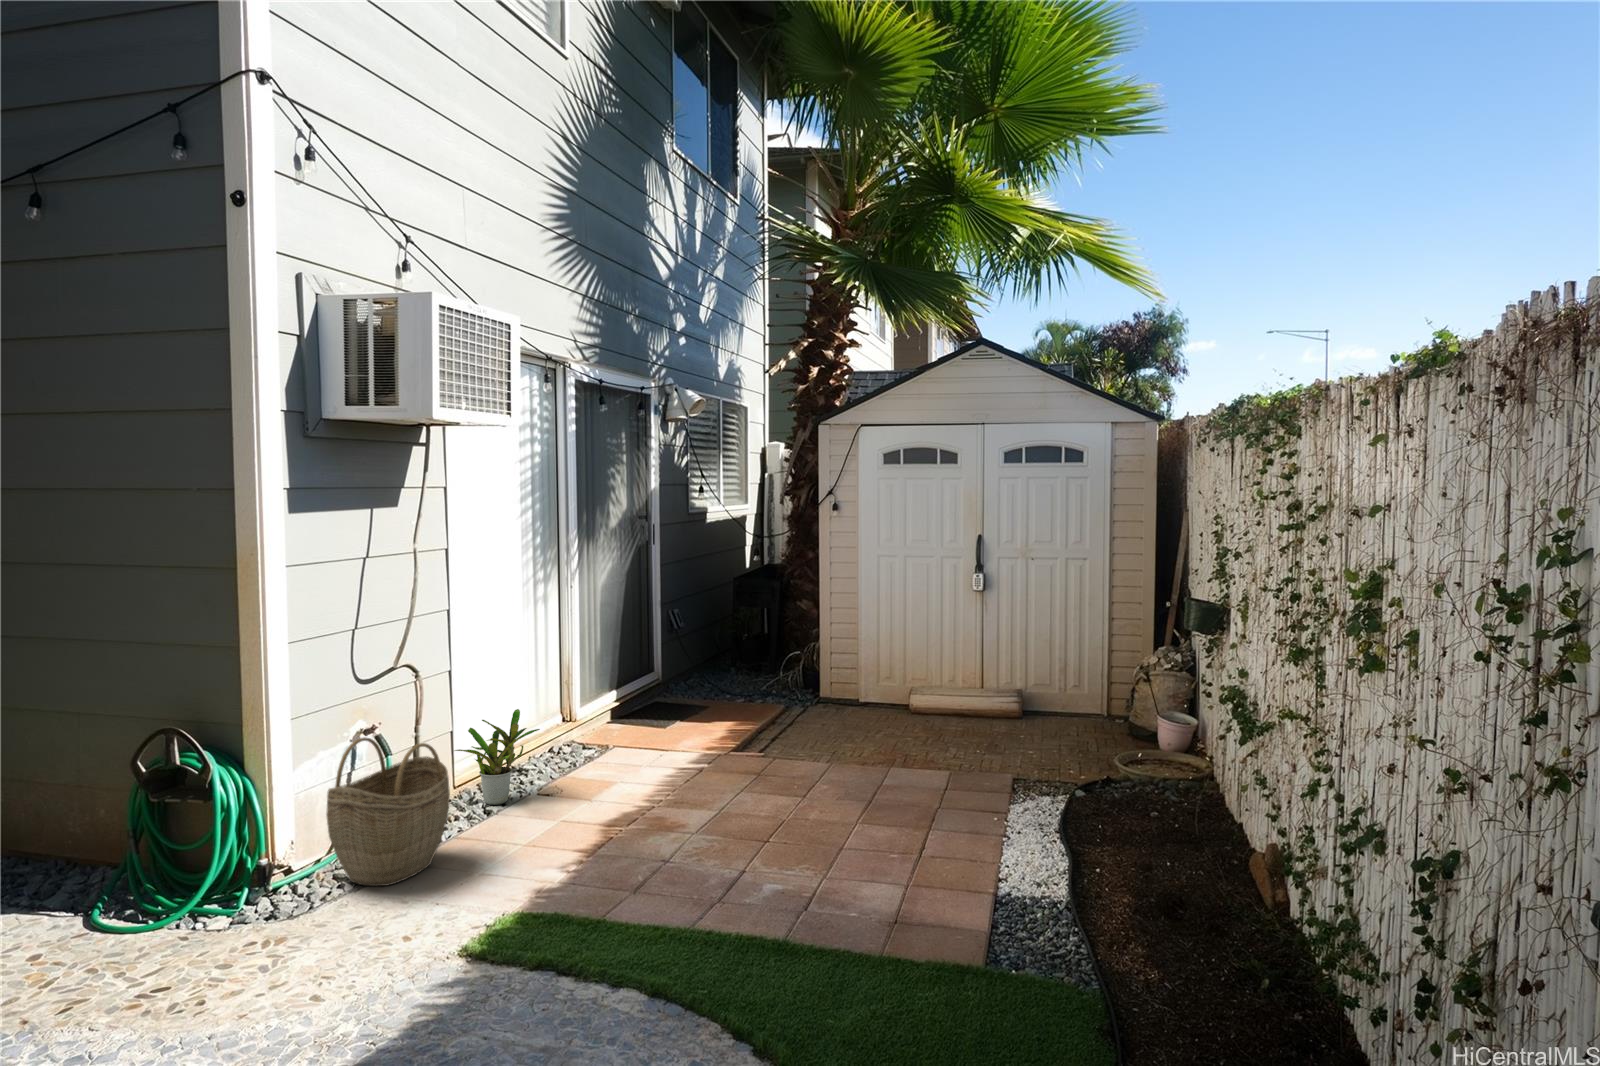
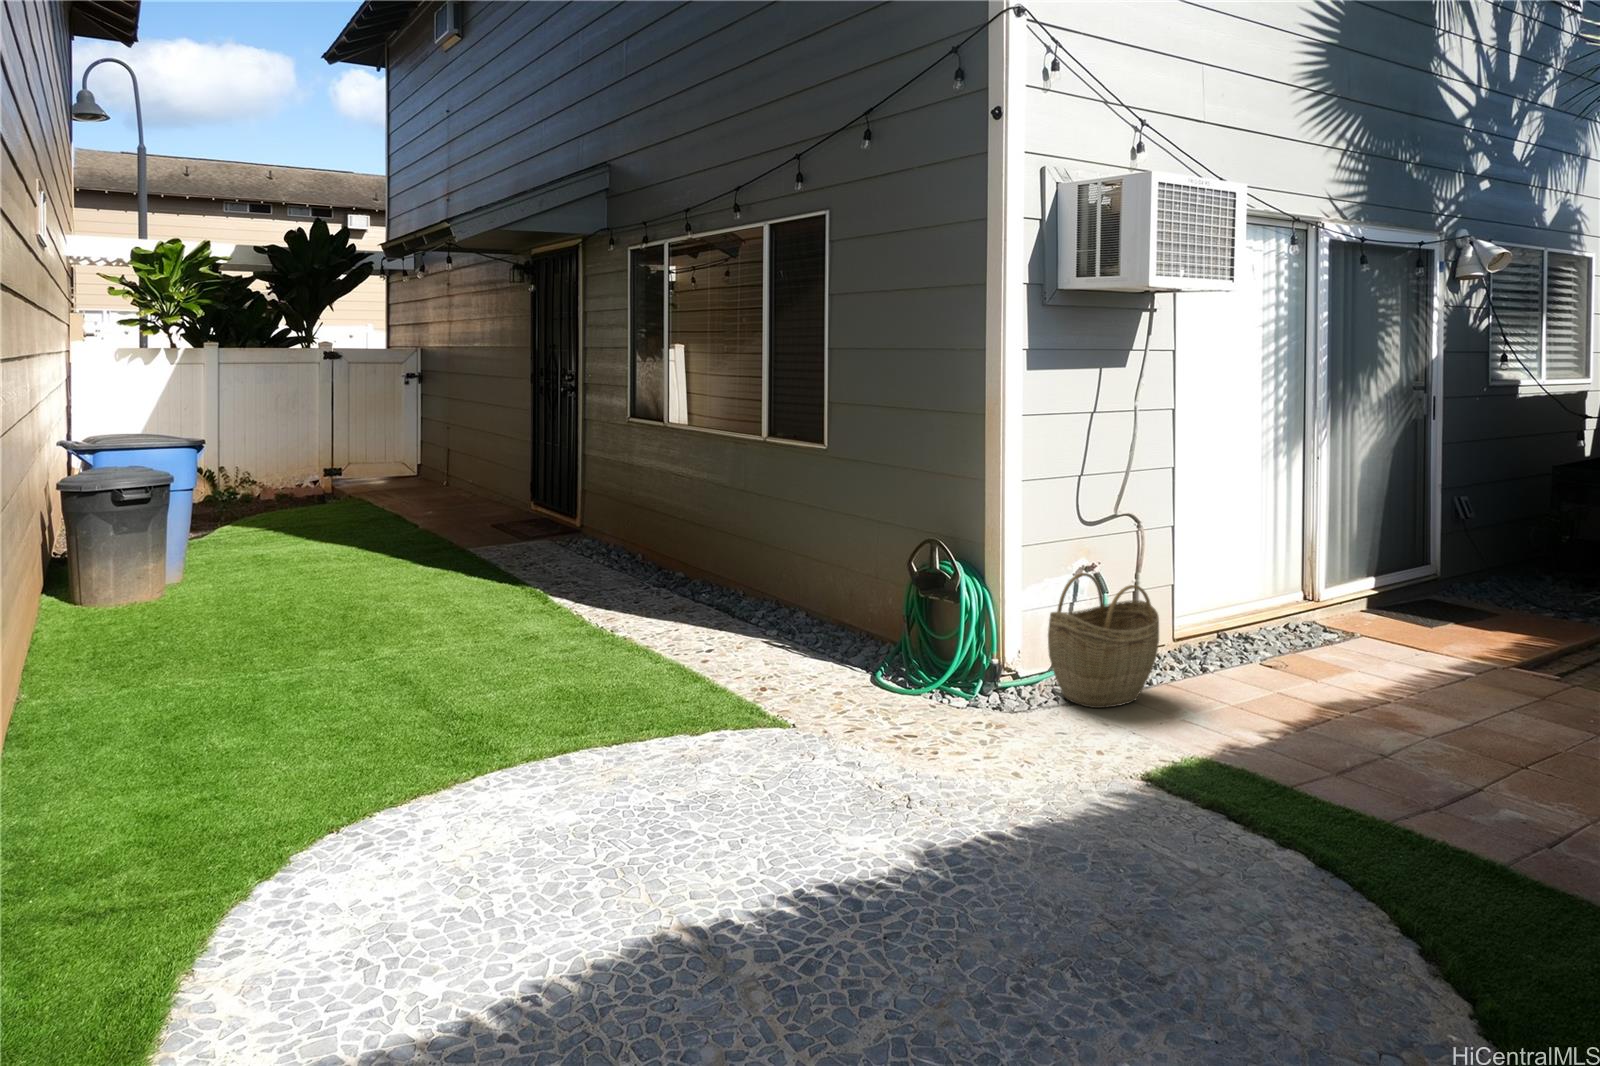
potted plant: present [454,709,540,805] -> none [1173,574,1267,665]

